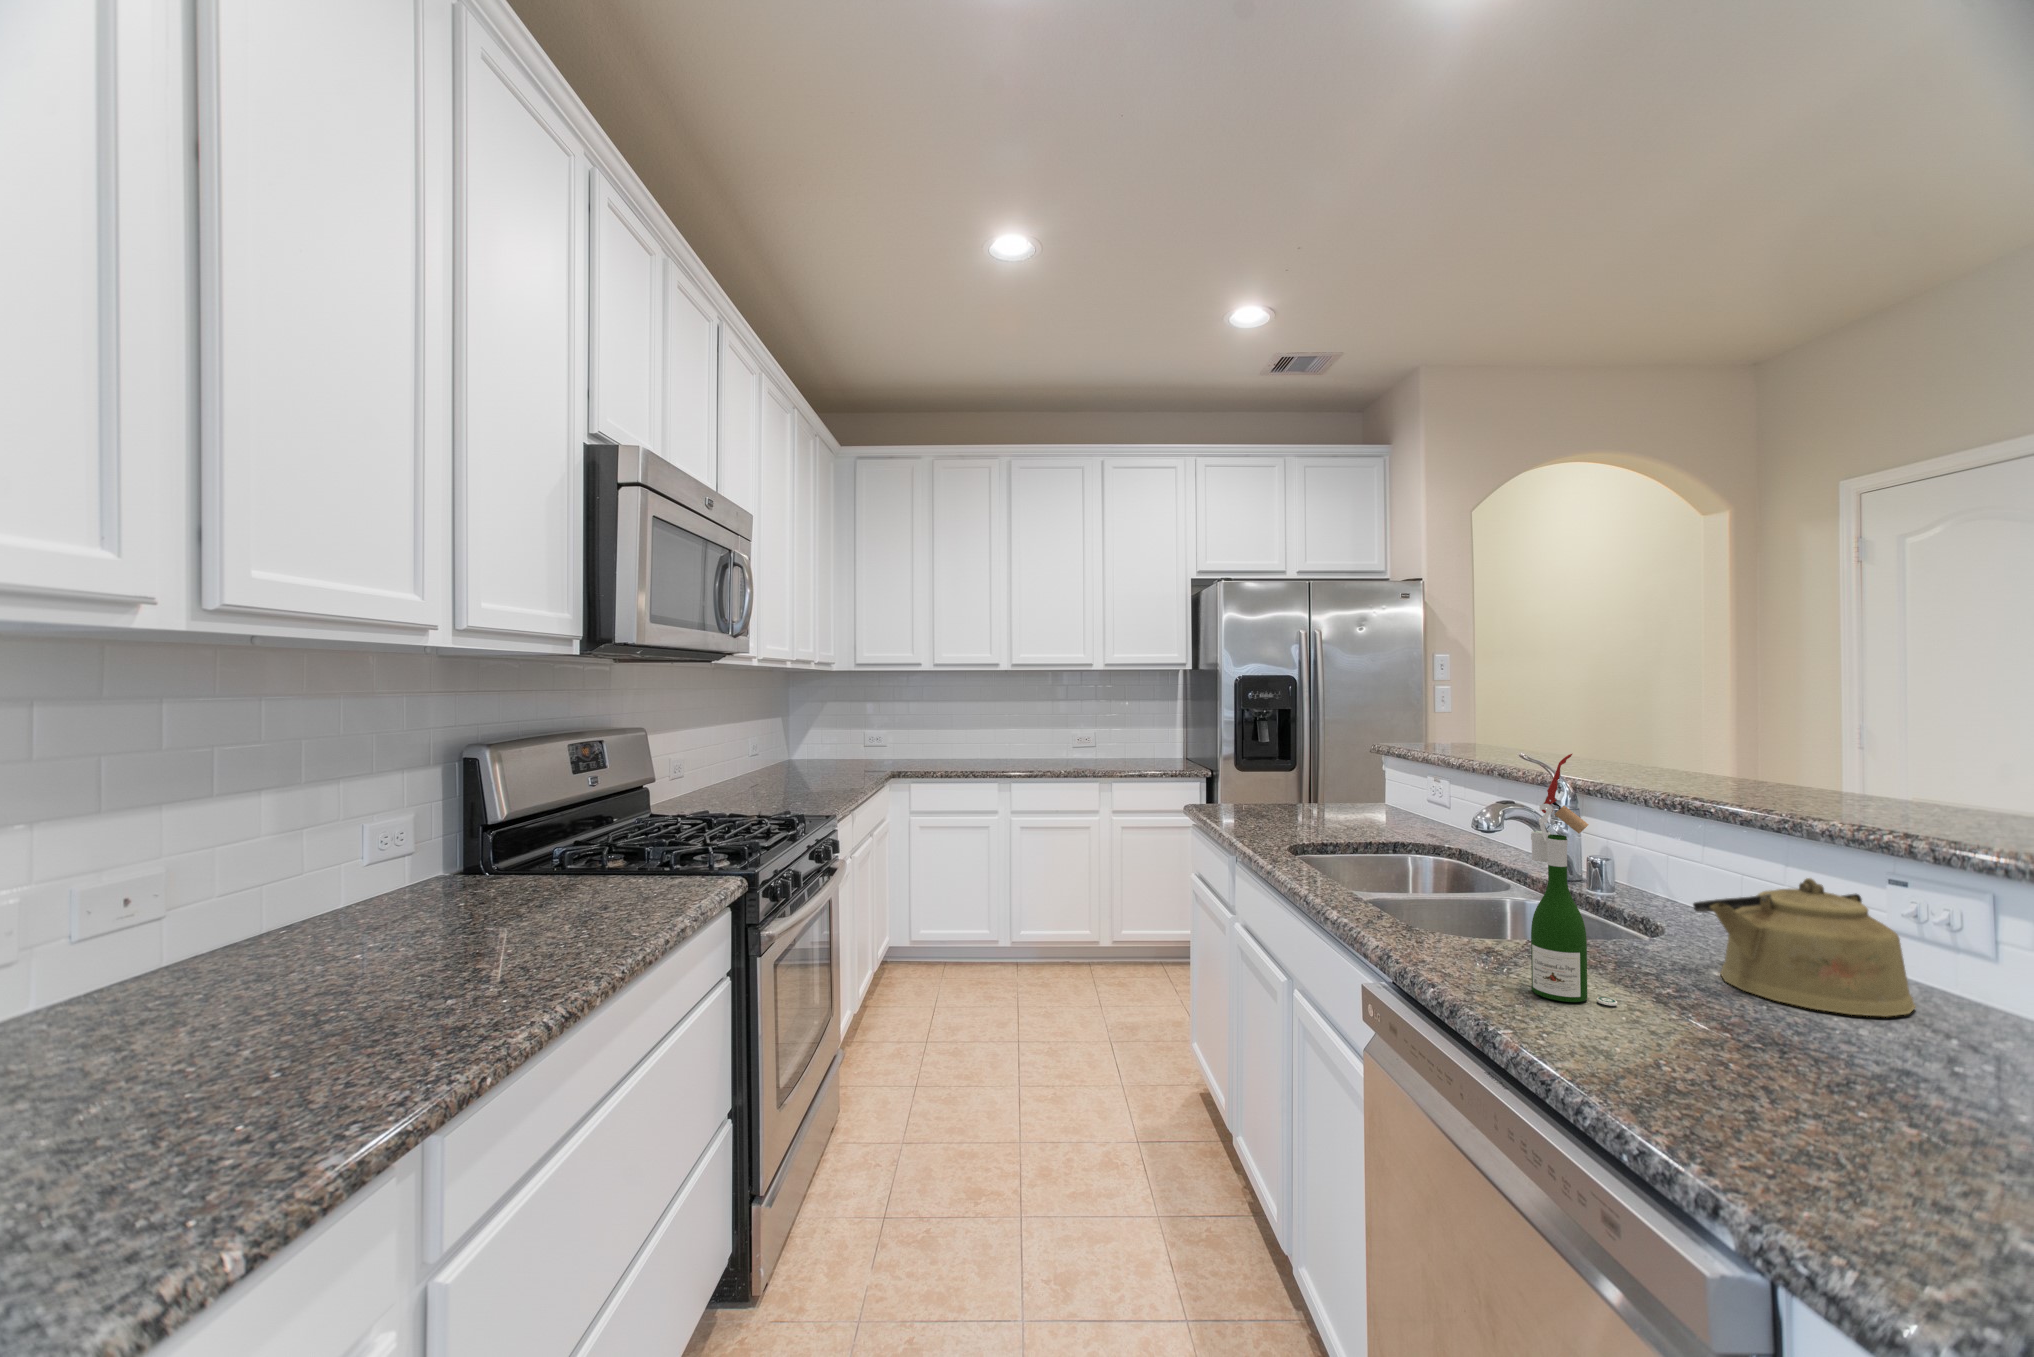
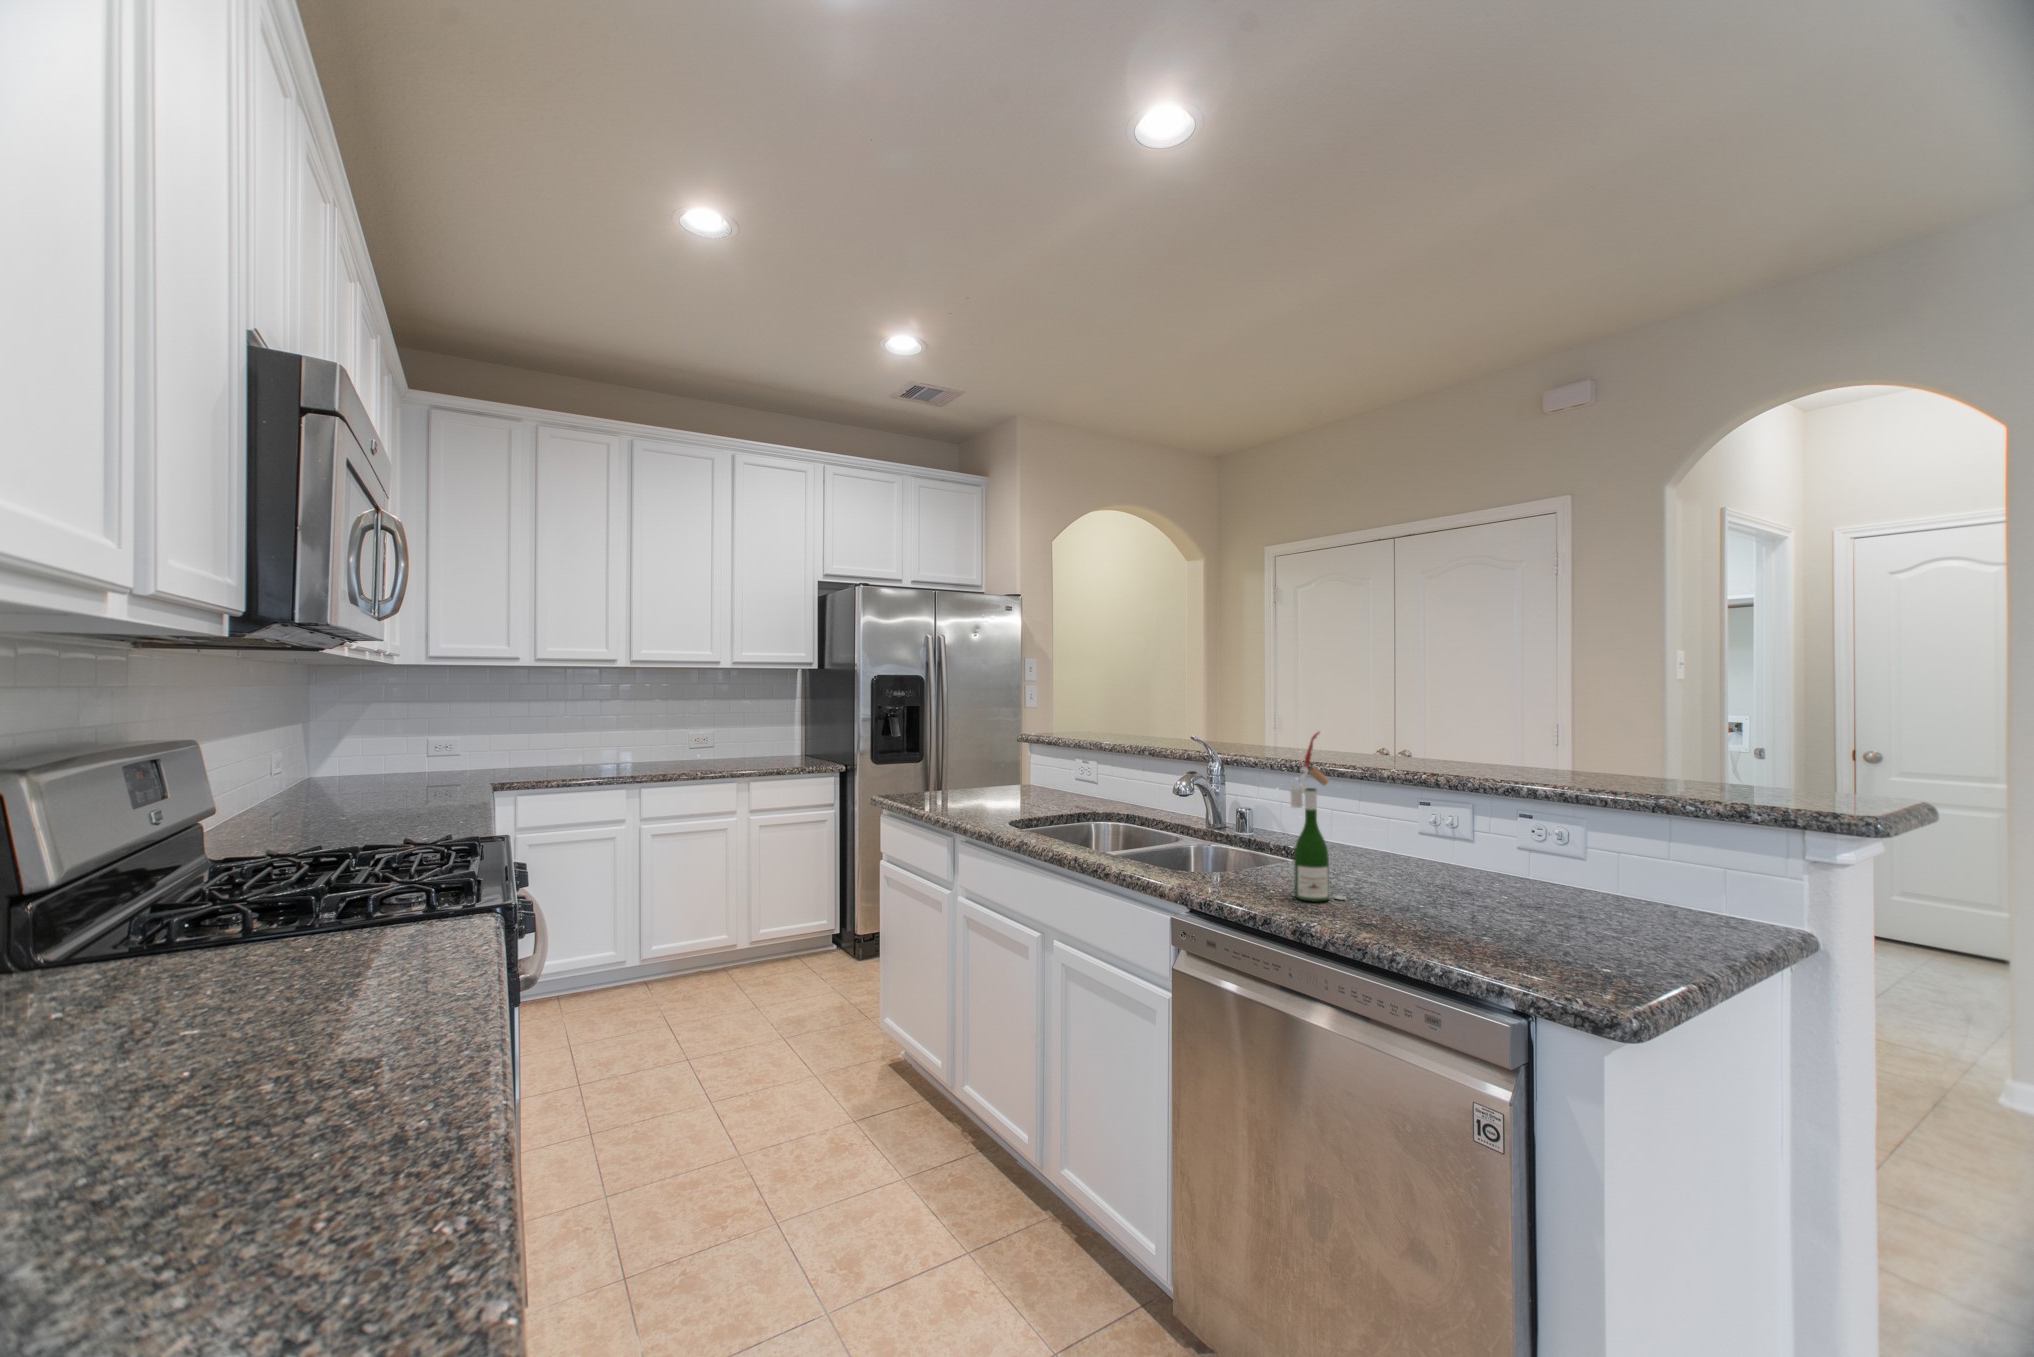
kettle: present [1693,878,1916,1017] -> none [1349,805,1463,884]

